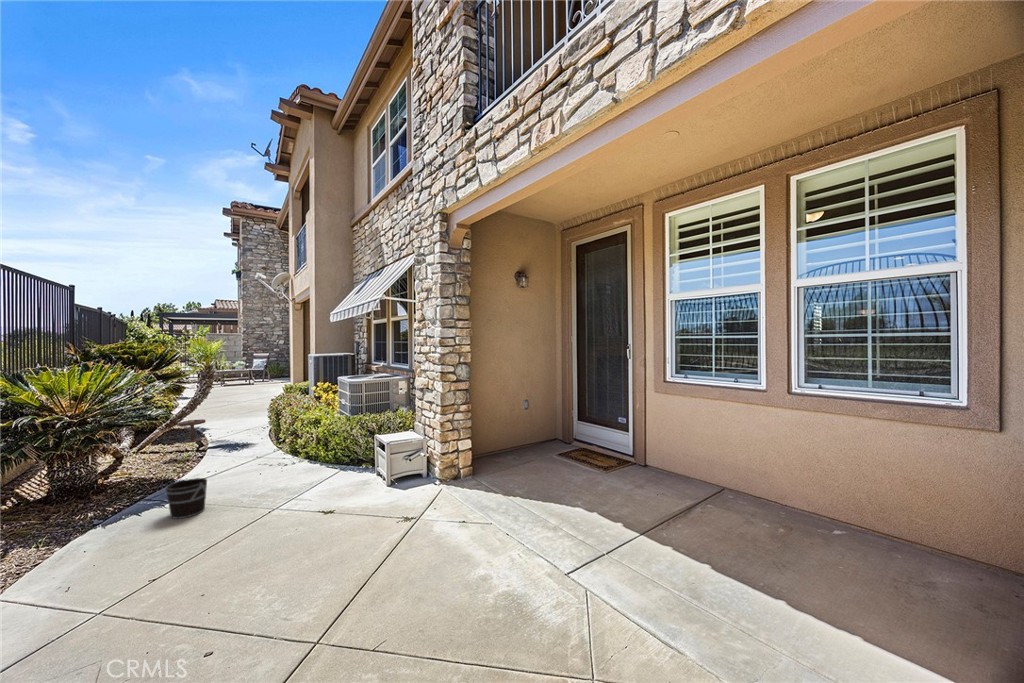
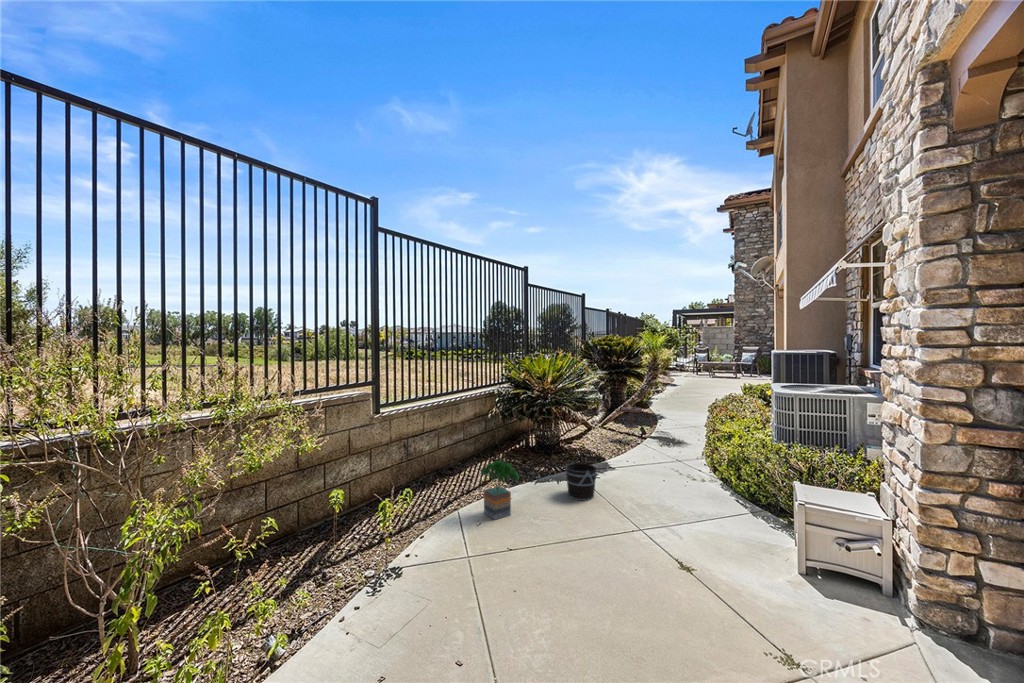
potted tree: none [55,499,130,577] -> present [481,460,519,520]

